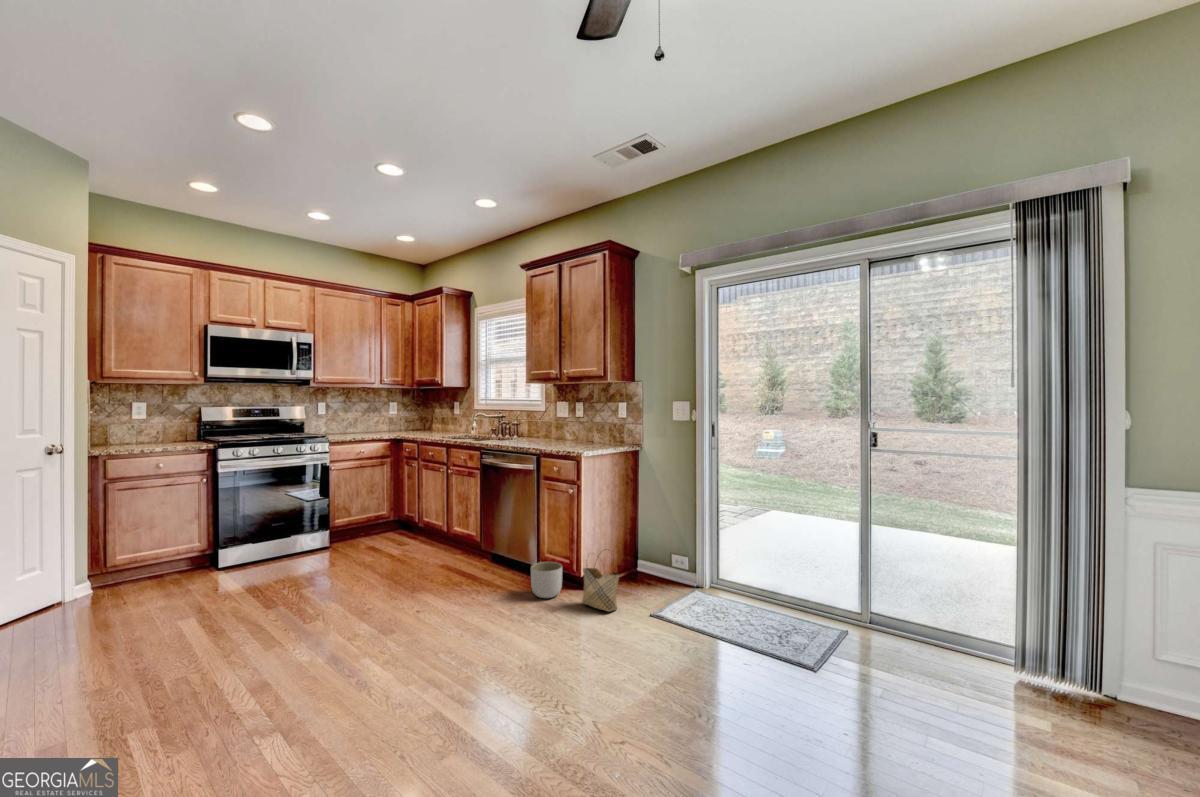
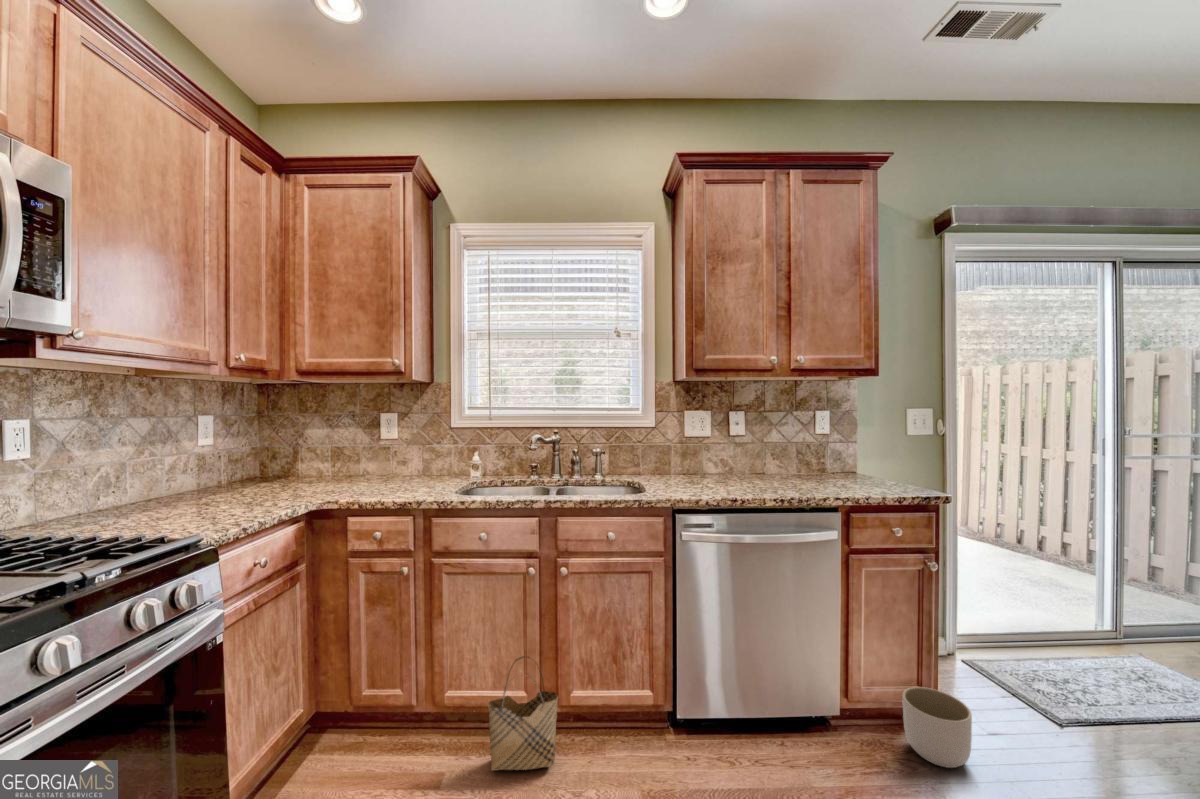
woven basket: present [582,557,620,611] -> present [487,656,558,771]

